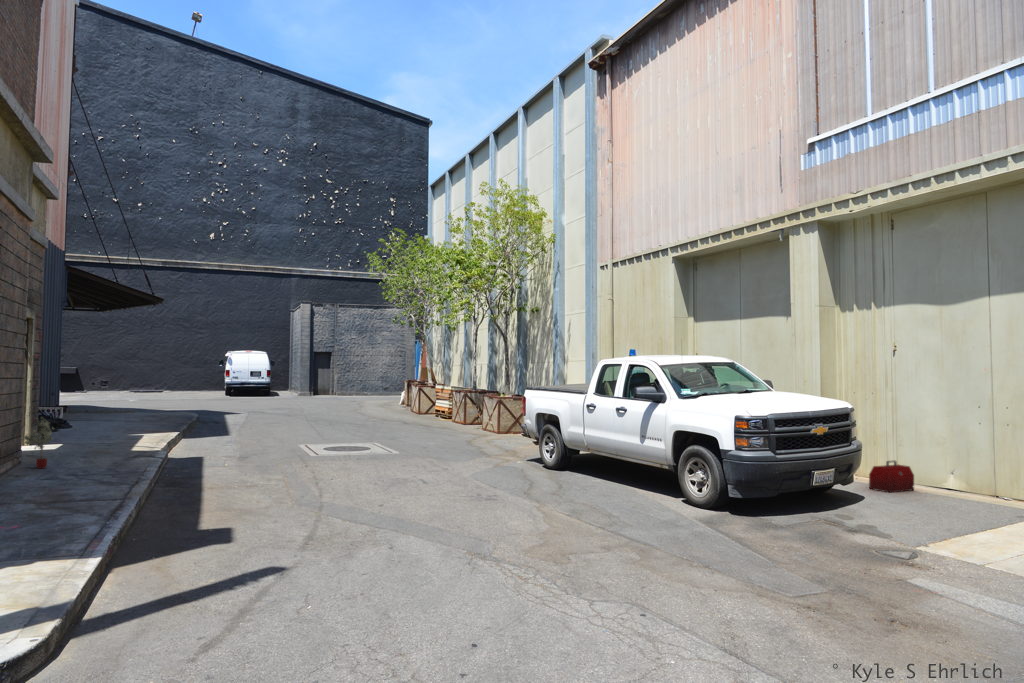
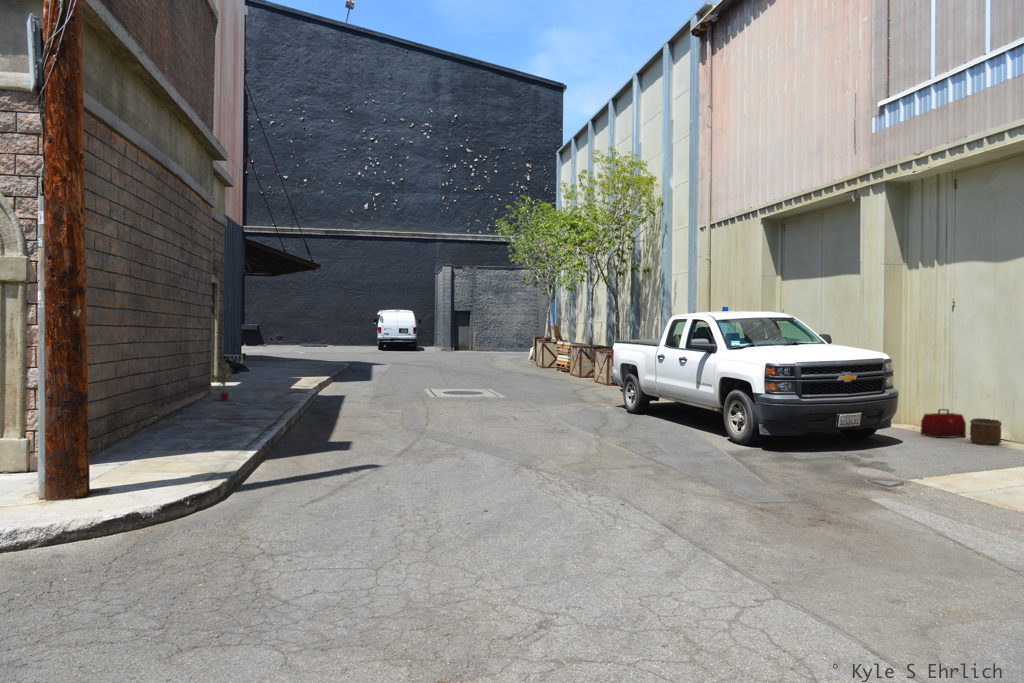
bucket: none [924,471,958,500] -> present [970,418,1002,445]

